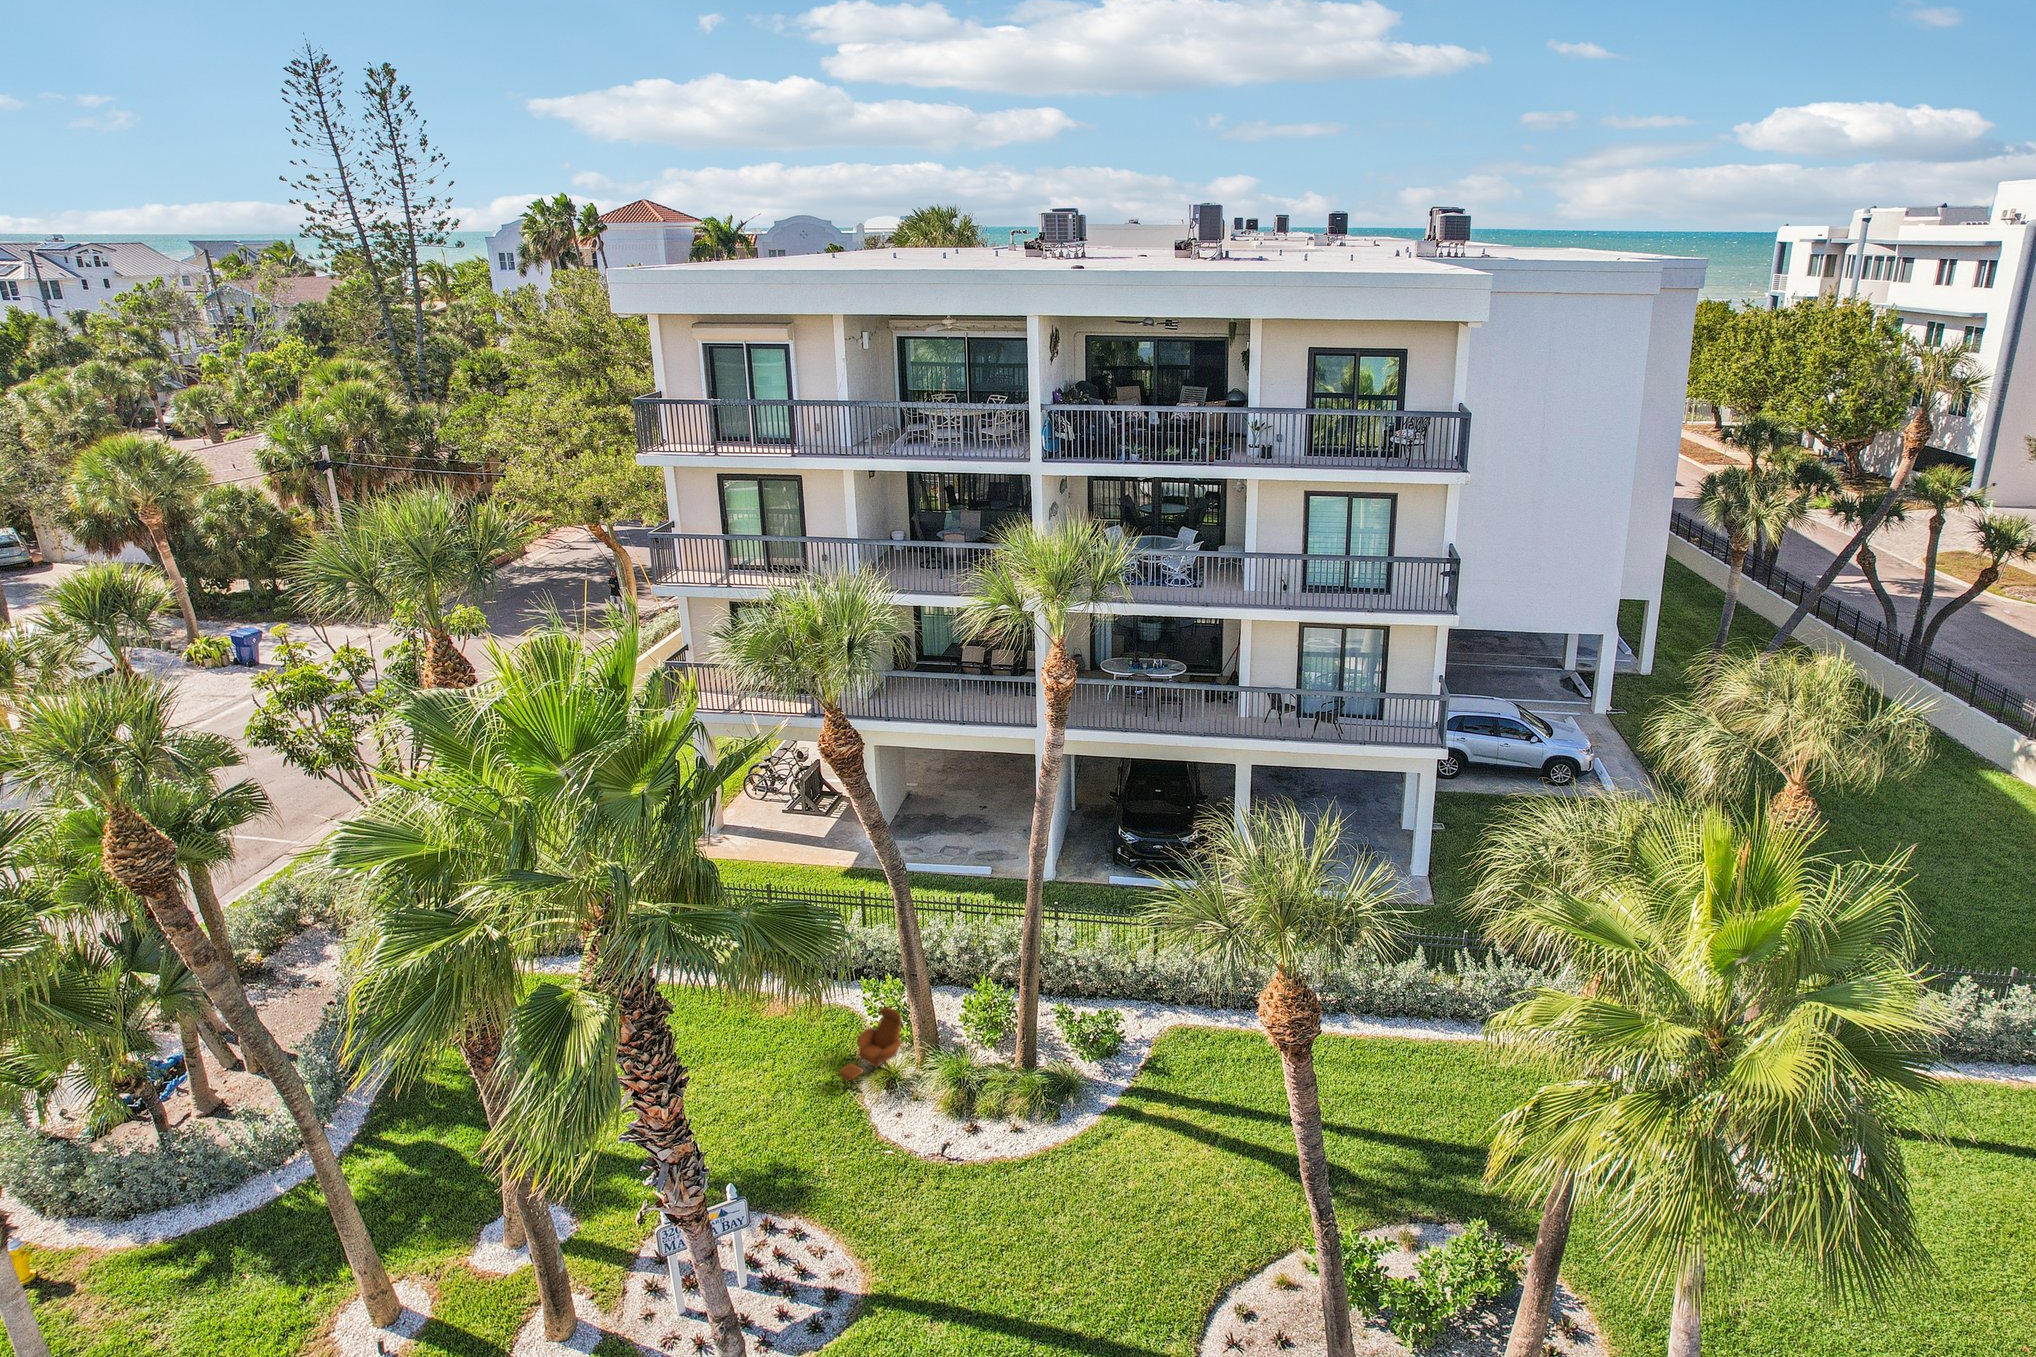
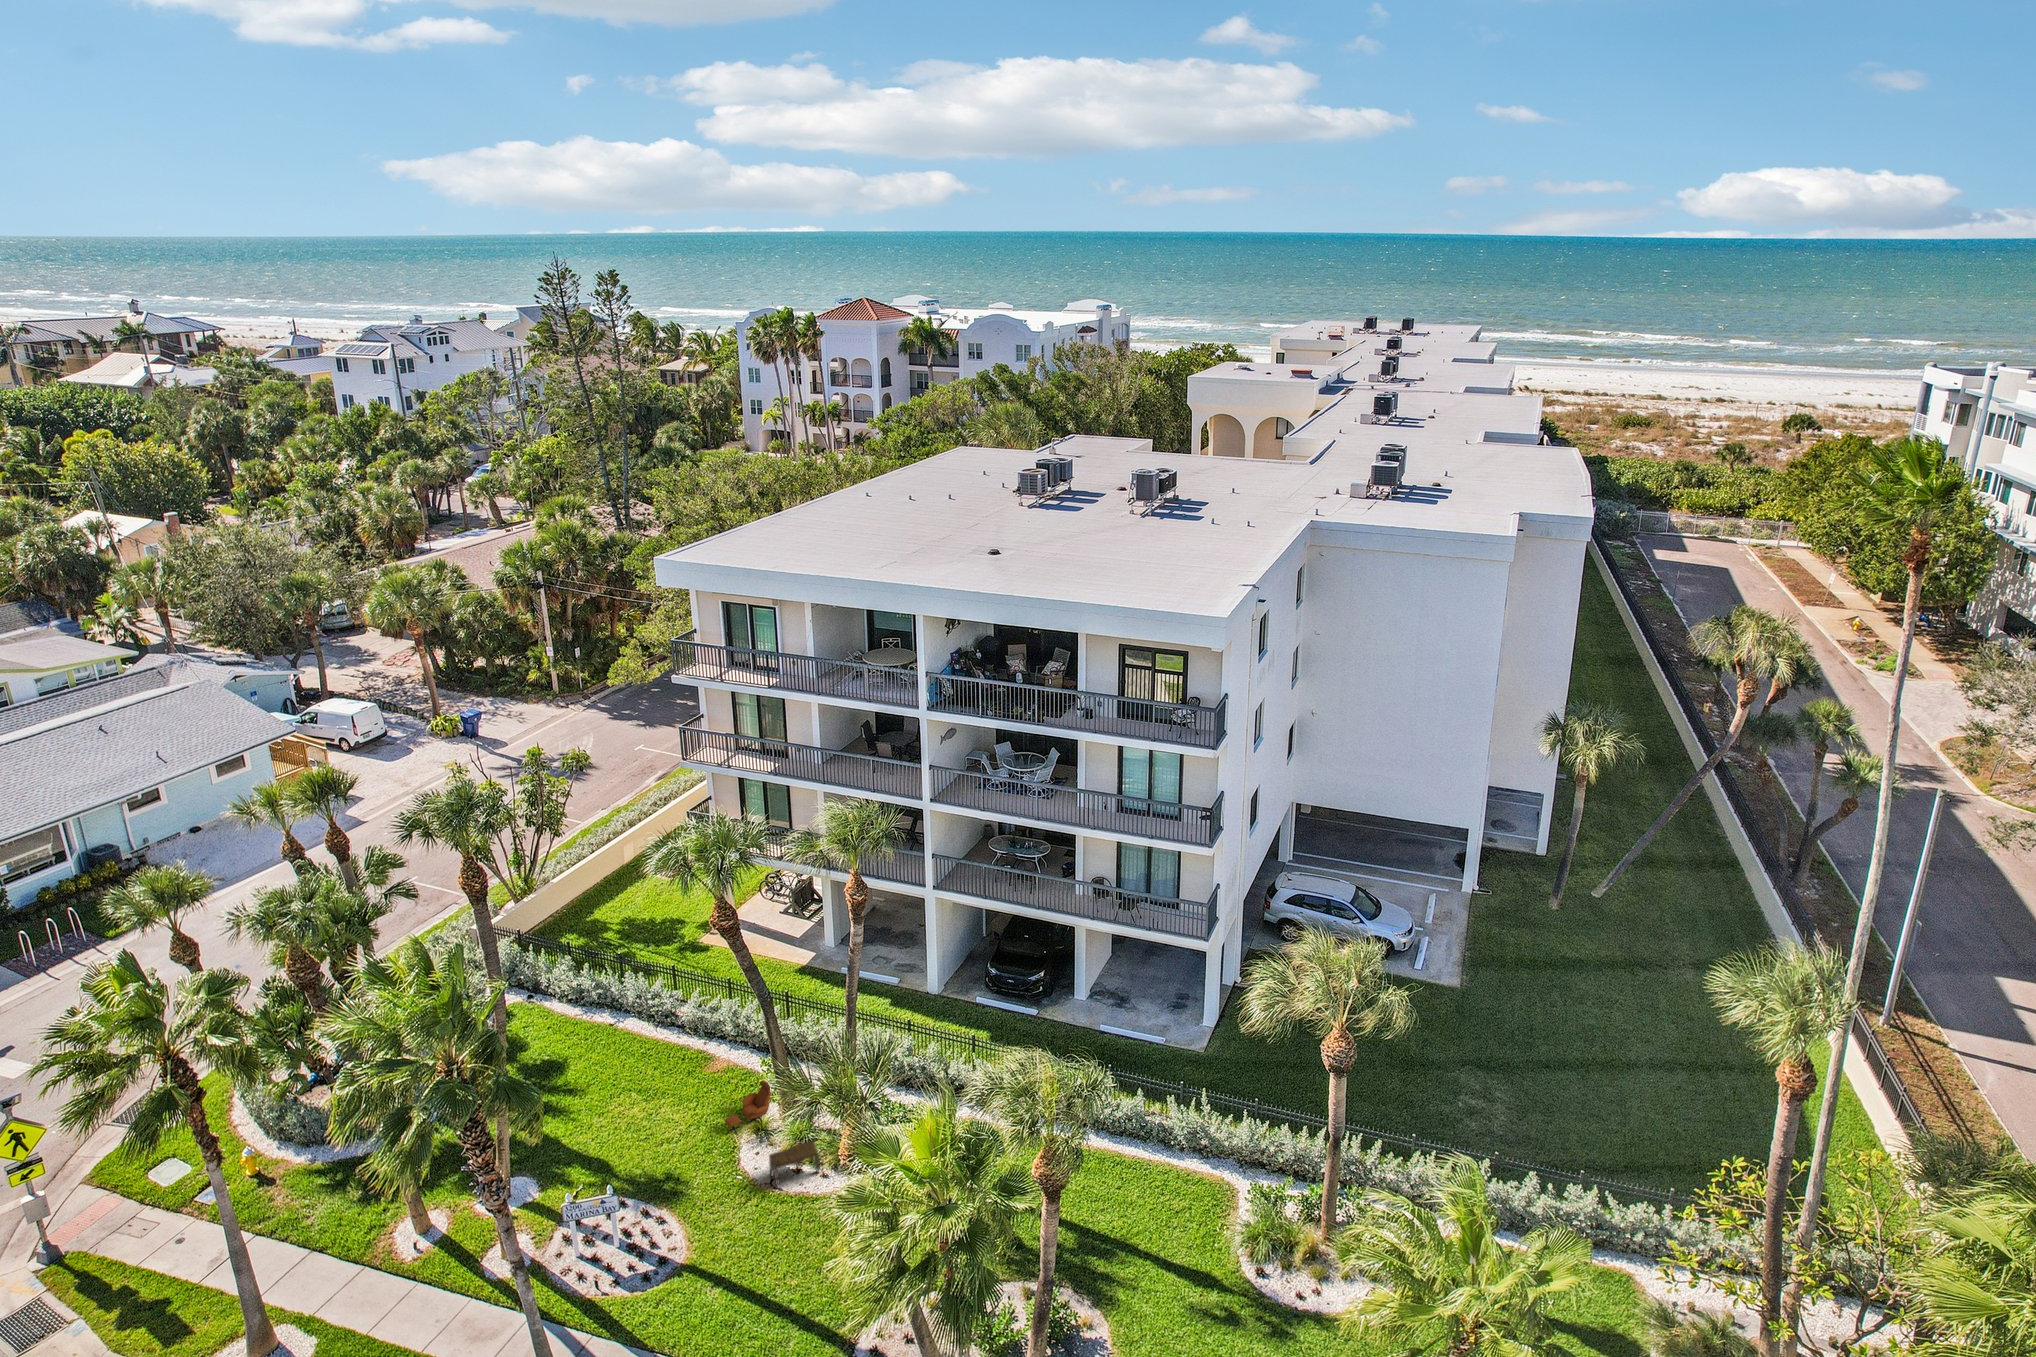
bench: none [938,1076,1015,1154] -> present [769,1140,819,1187]

